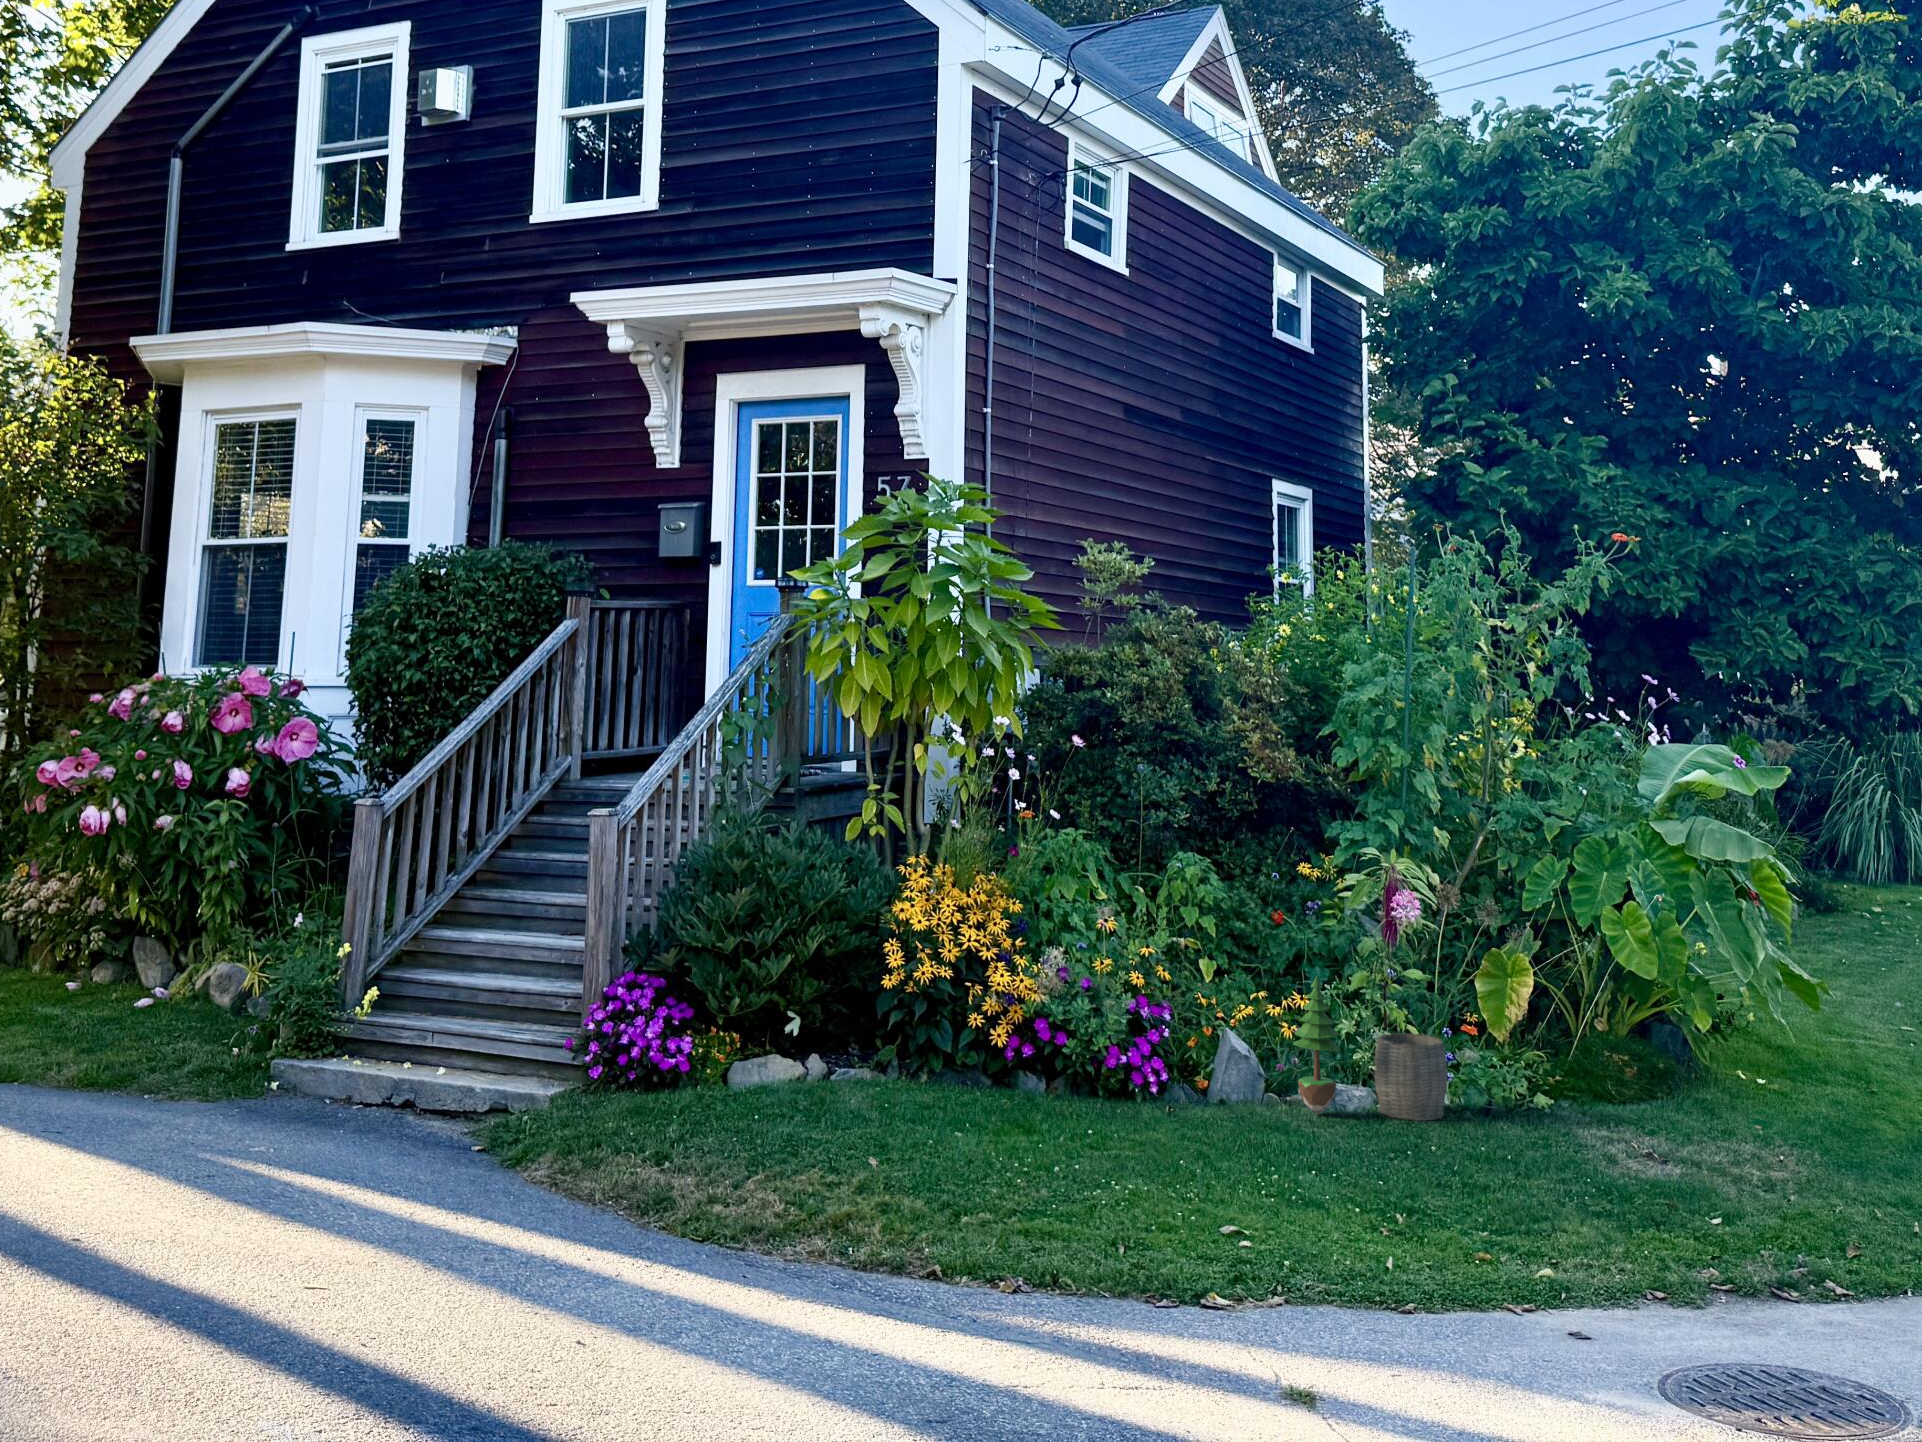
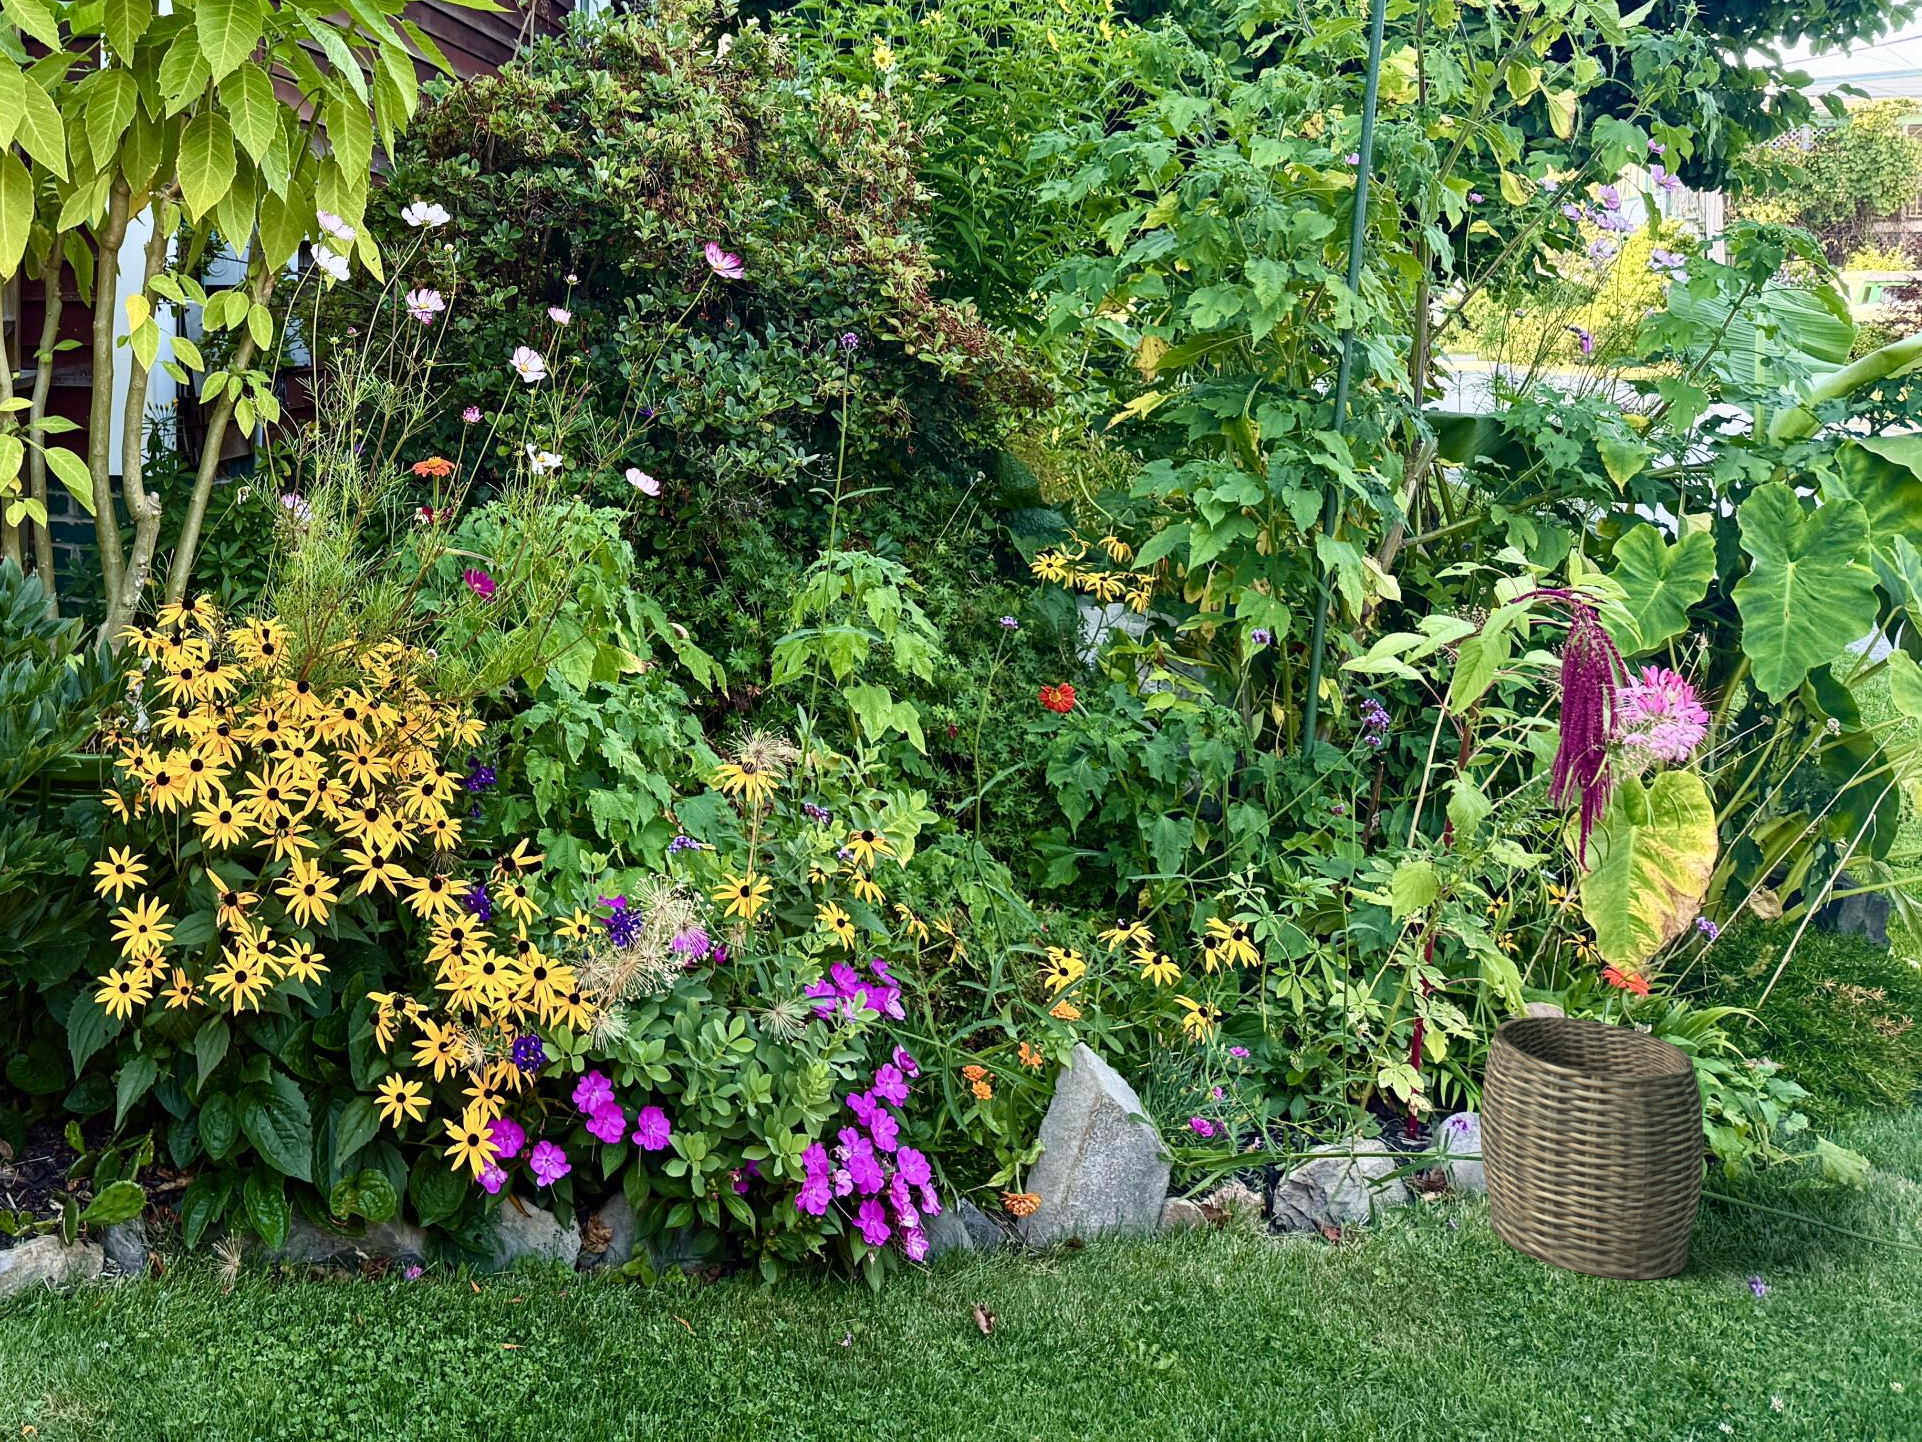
potted tree: present [1293,975,1341,1114] -> none [1307,899,1456,1281]

